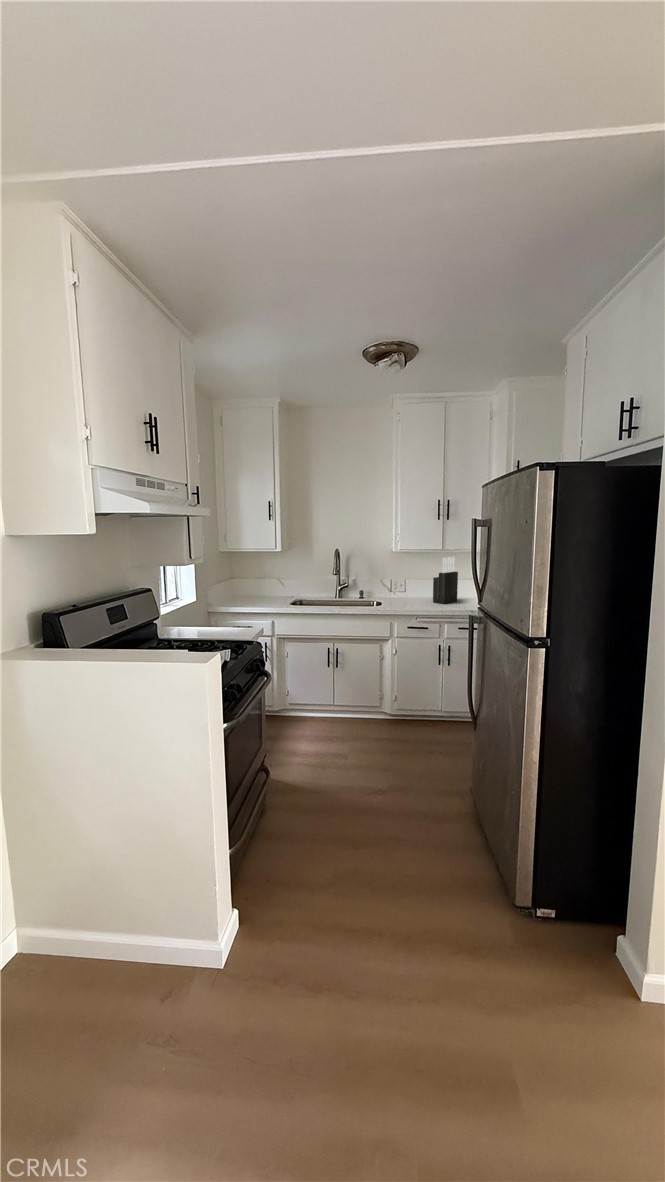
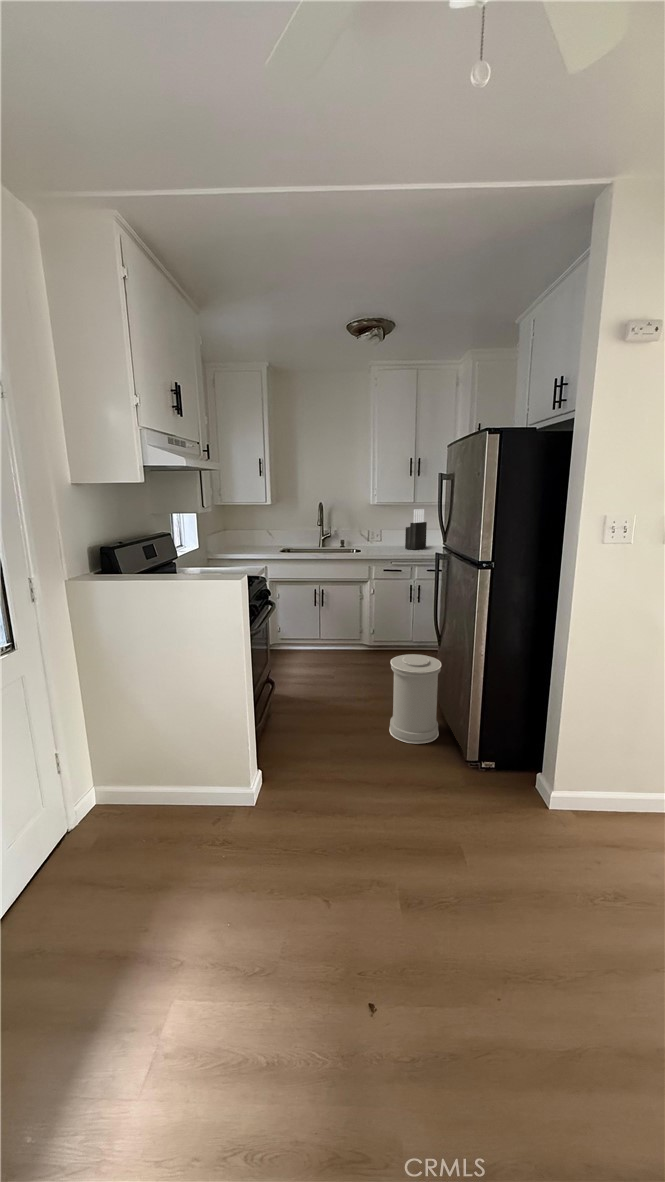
trash can: none [412,744,479,867] -> present [389,654,441,744]

